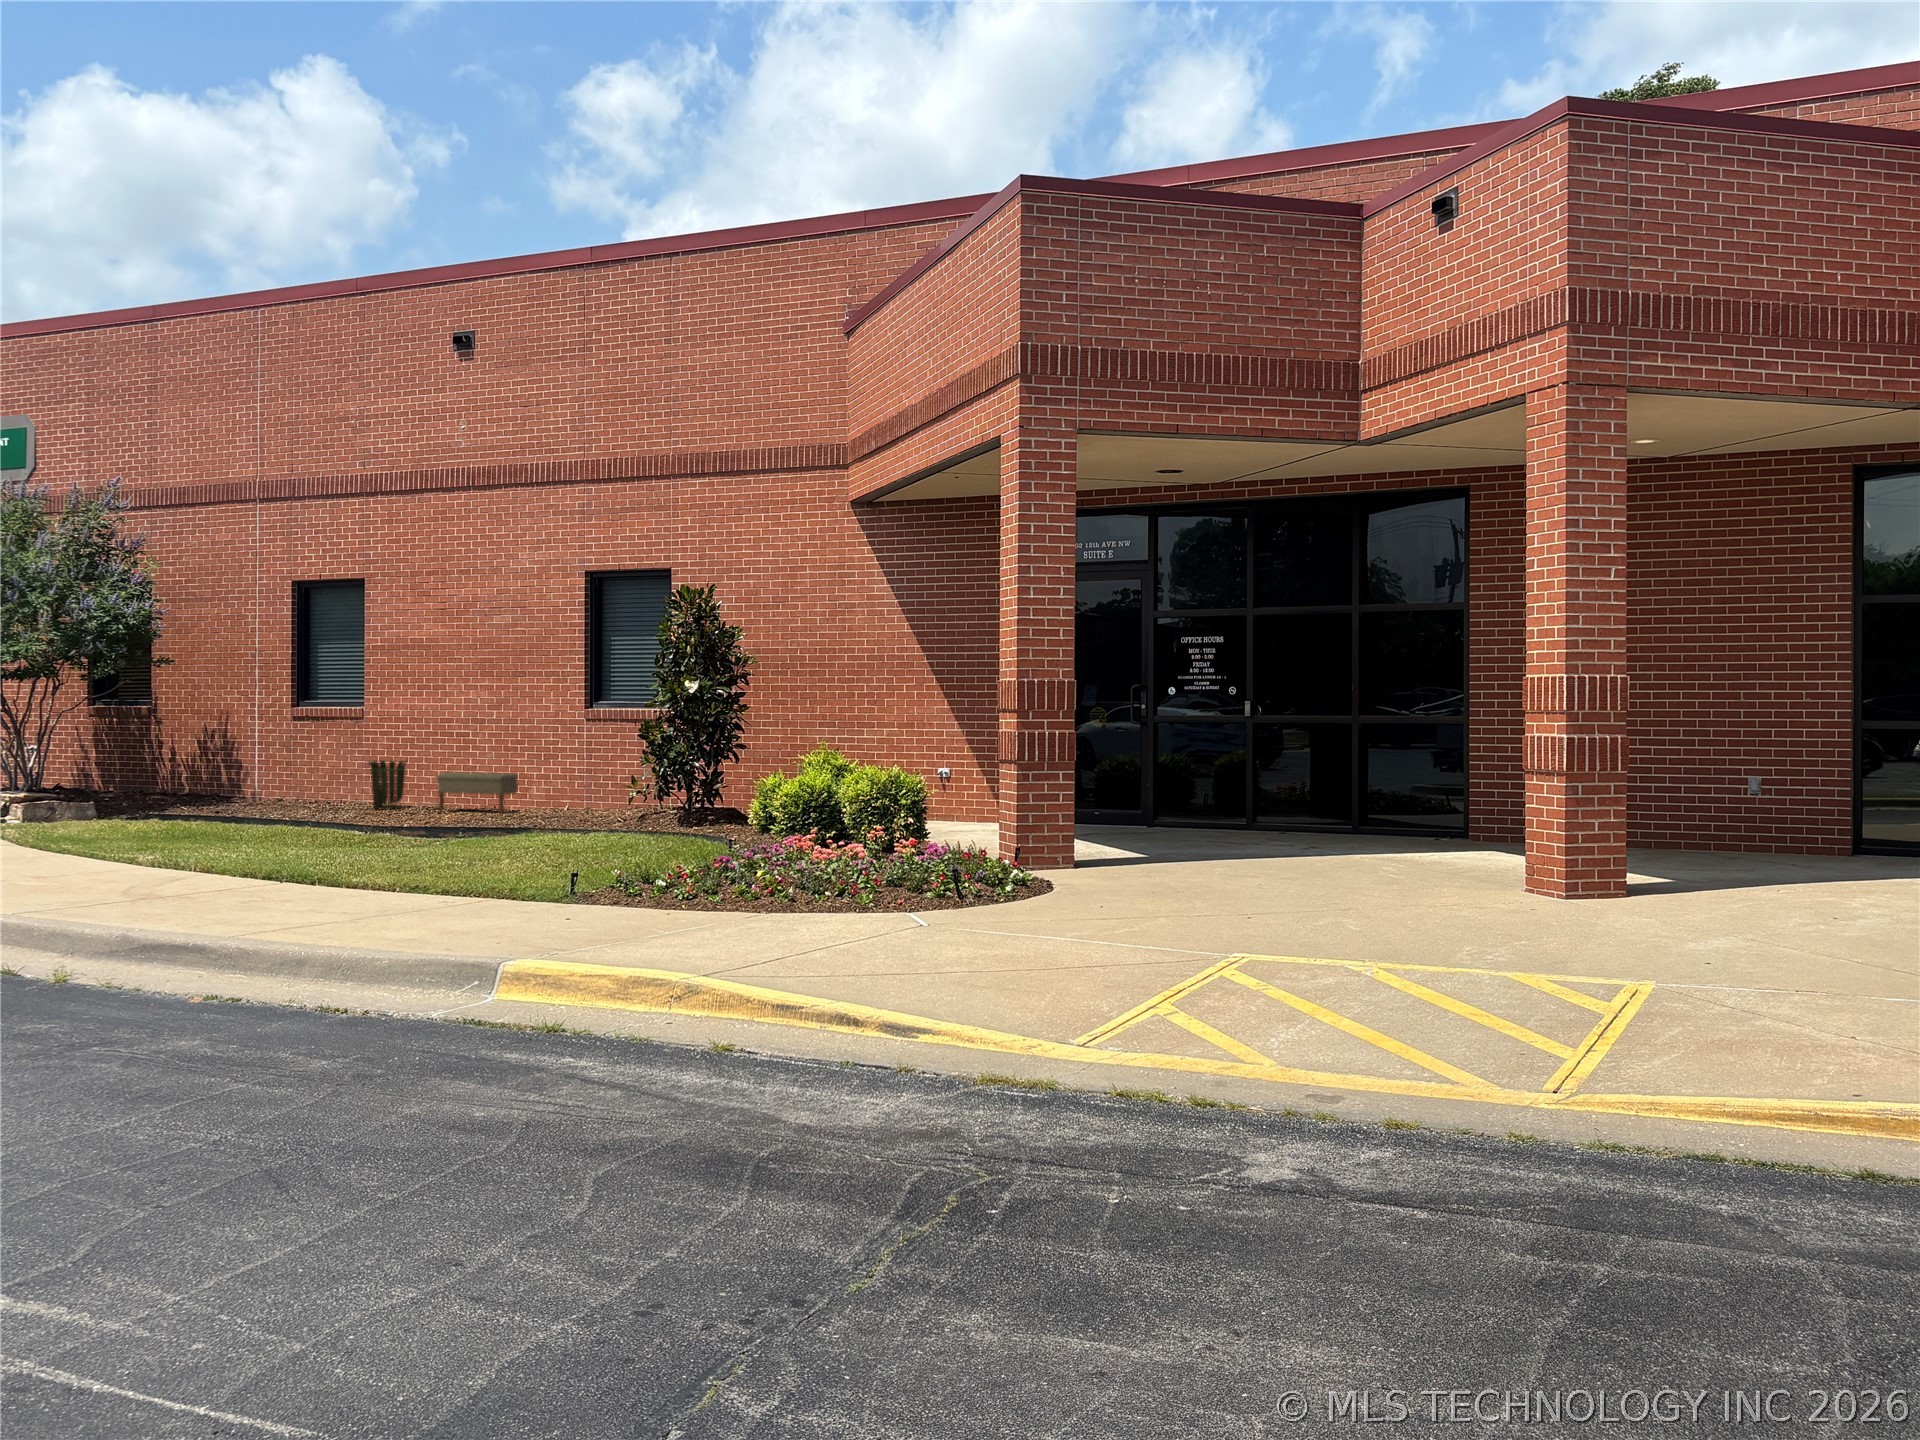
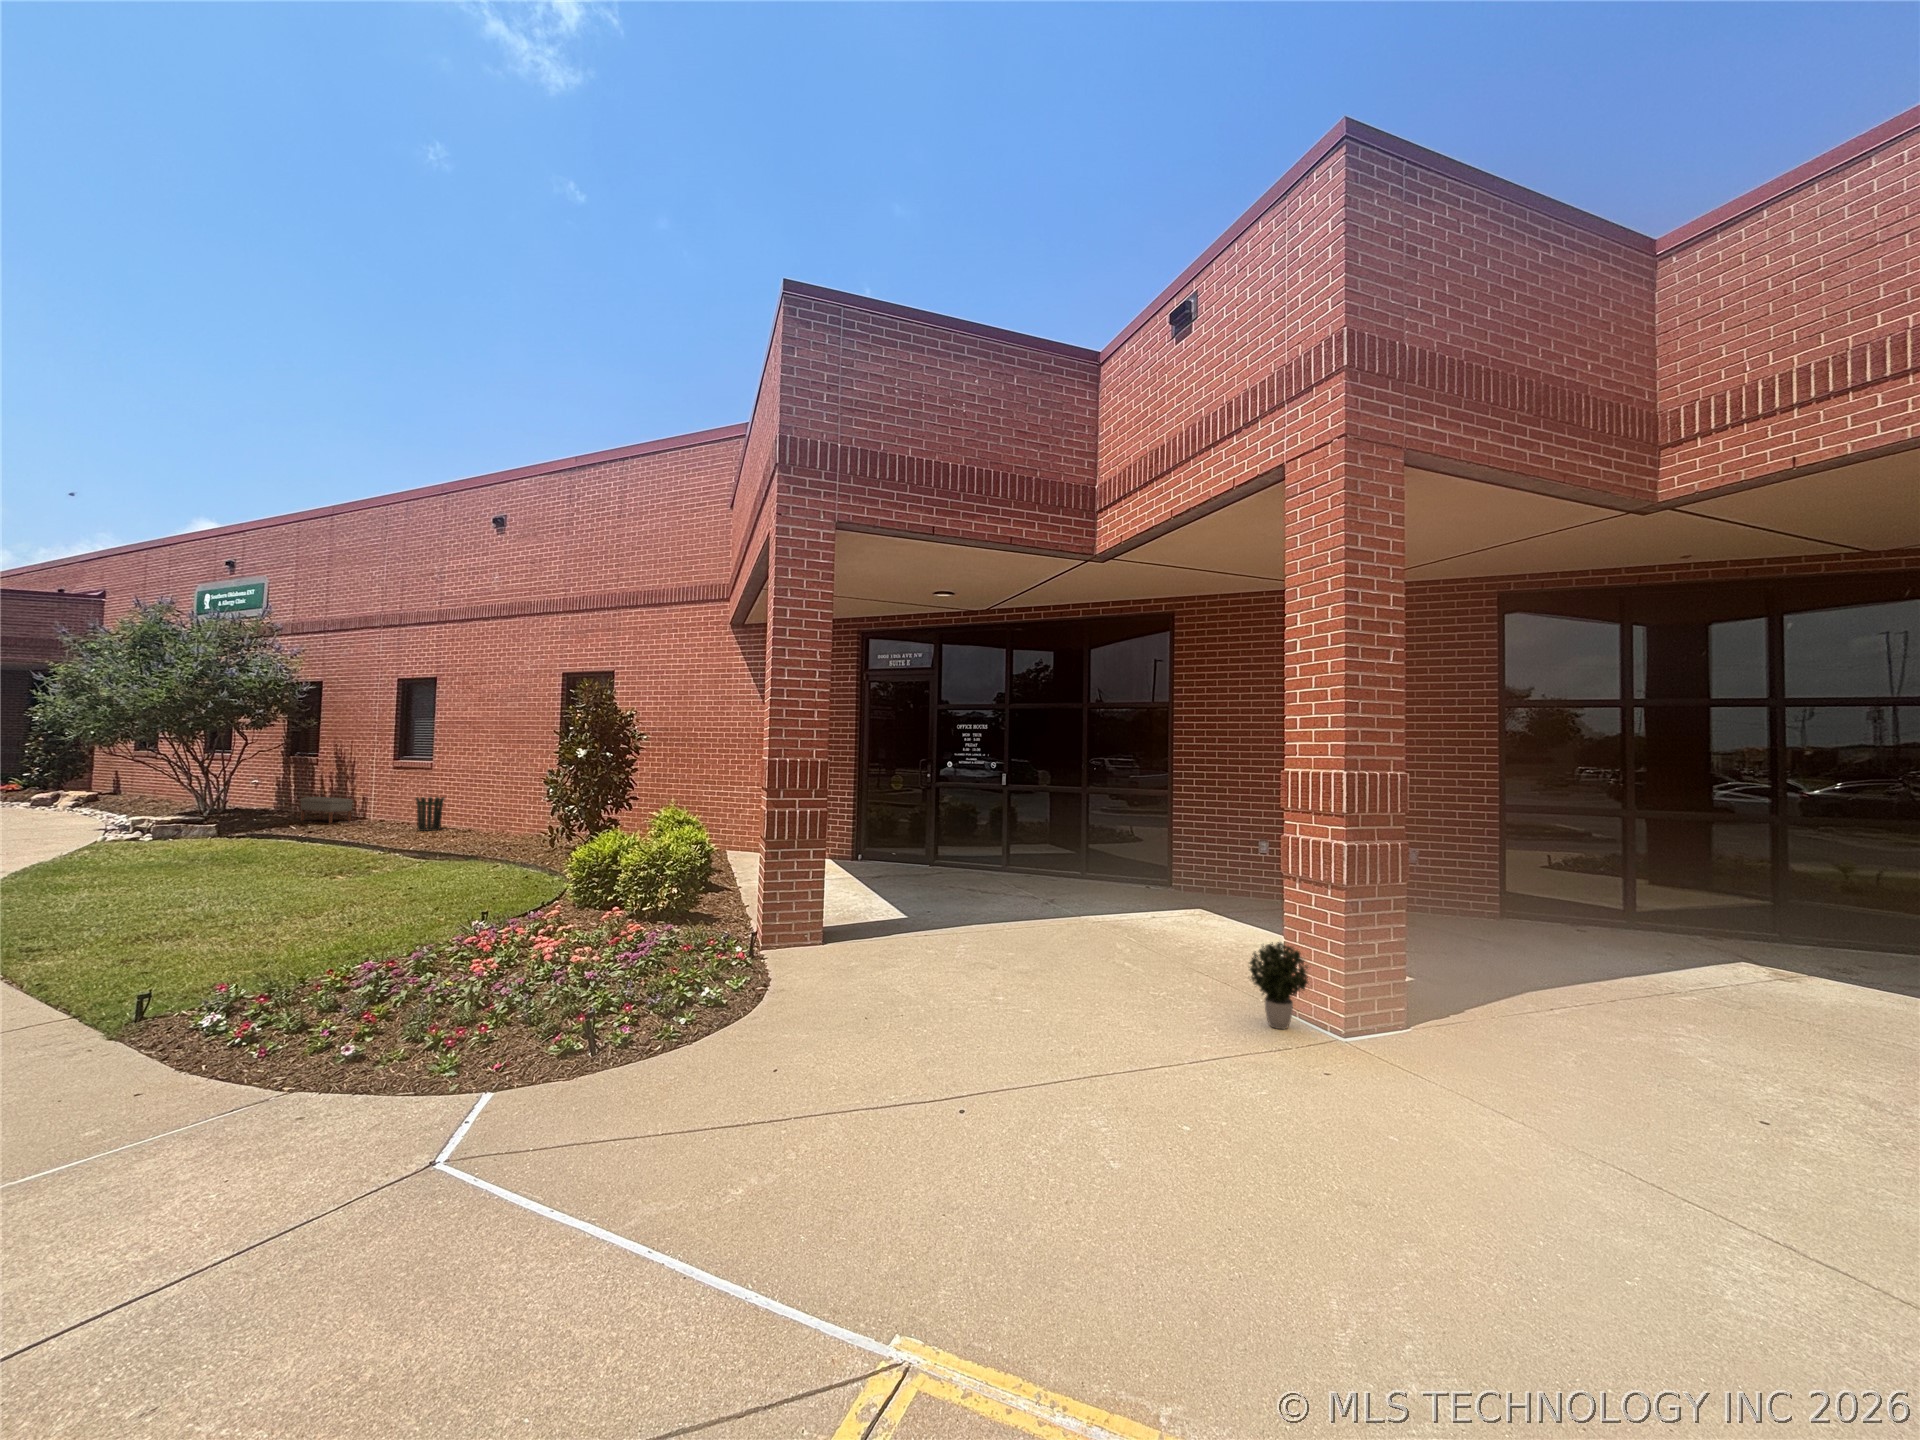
bench: present [437,772,518,813] -> present [300,797,353,823]
potted plant: none [1486,824,1539,897] -> present [1250,942,1308,1029]

